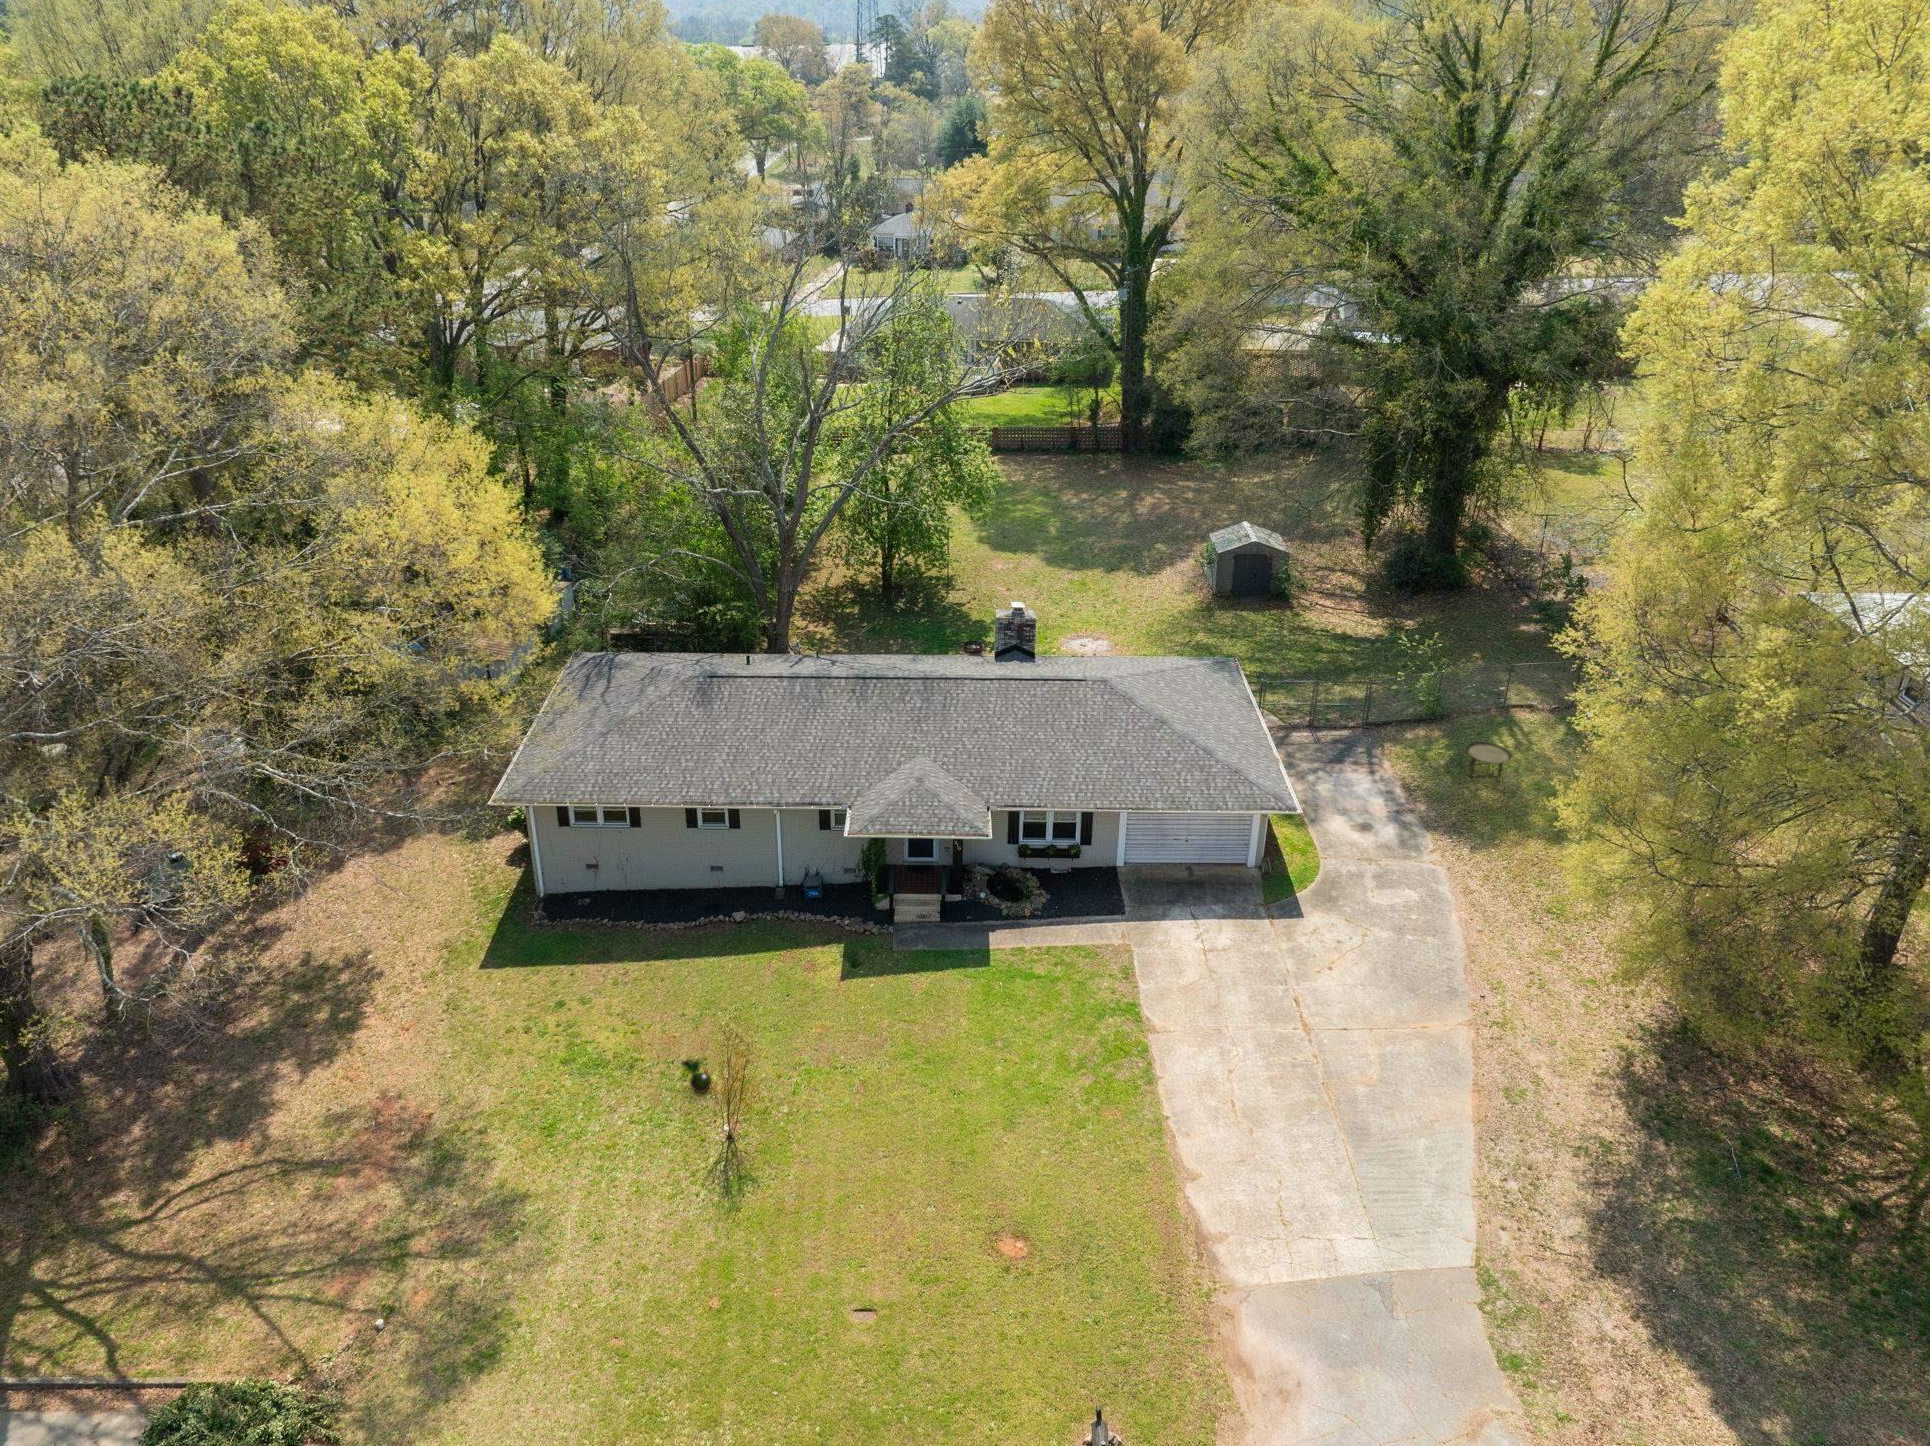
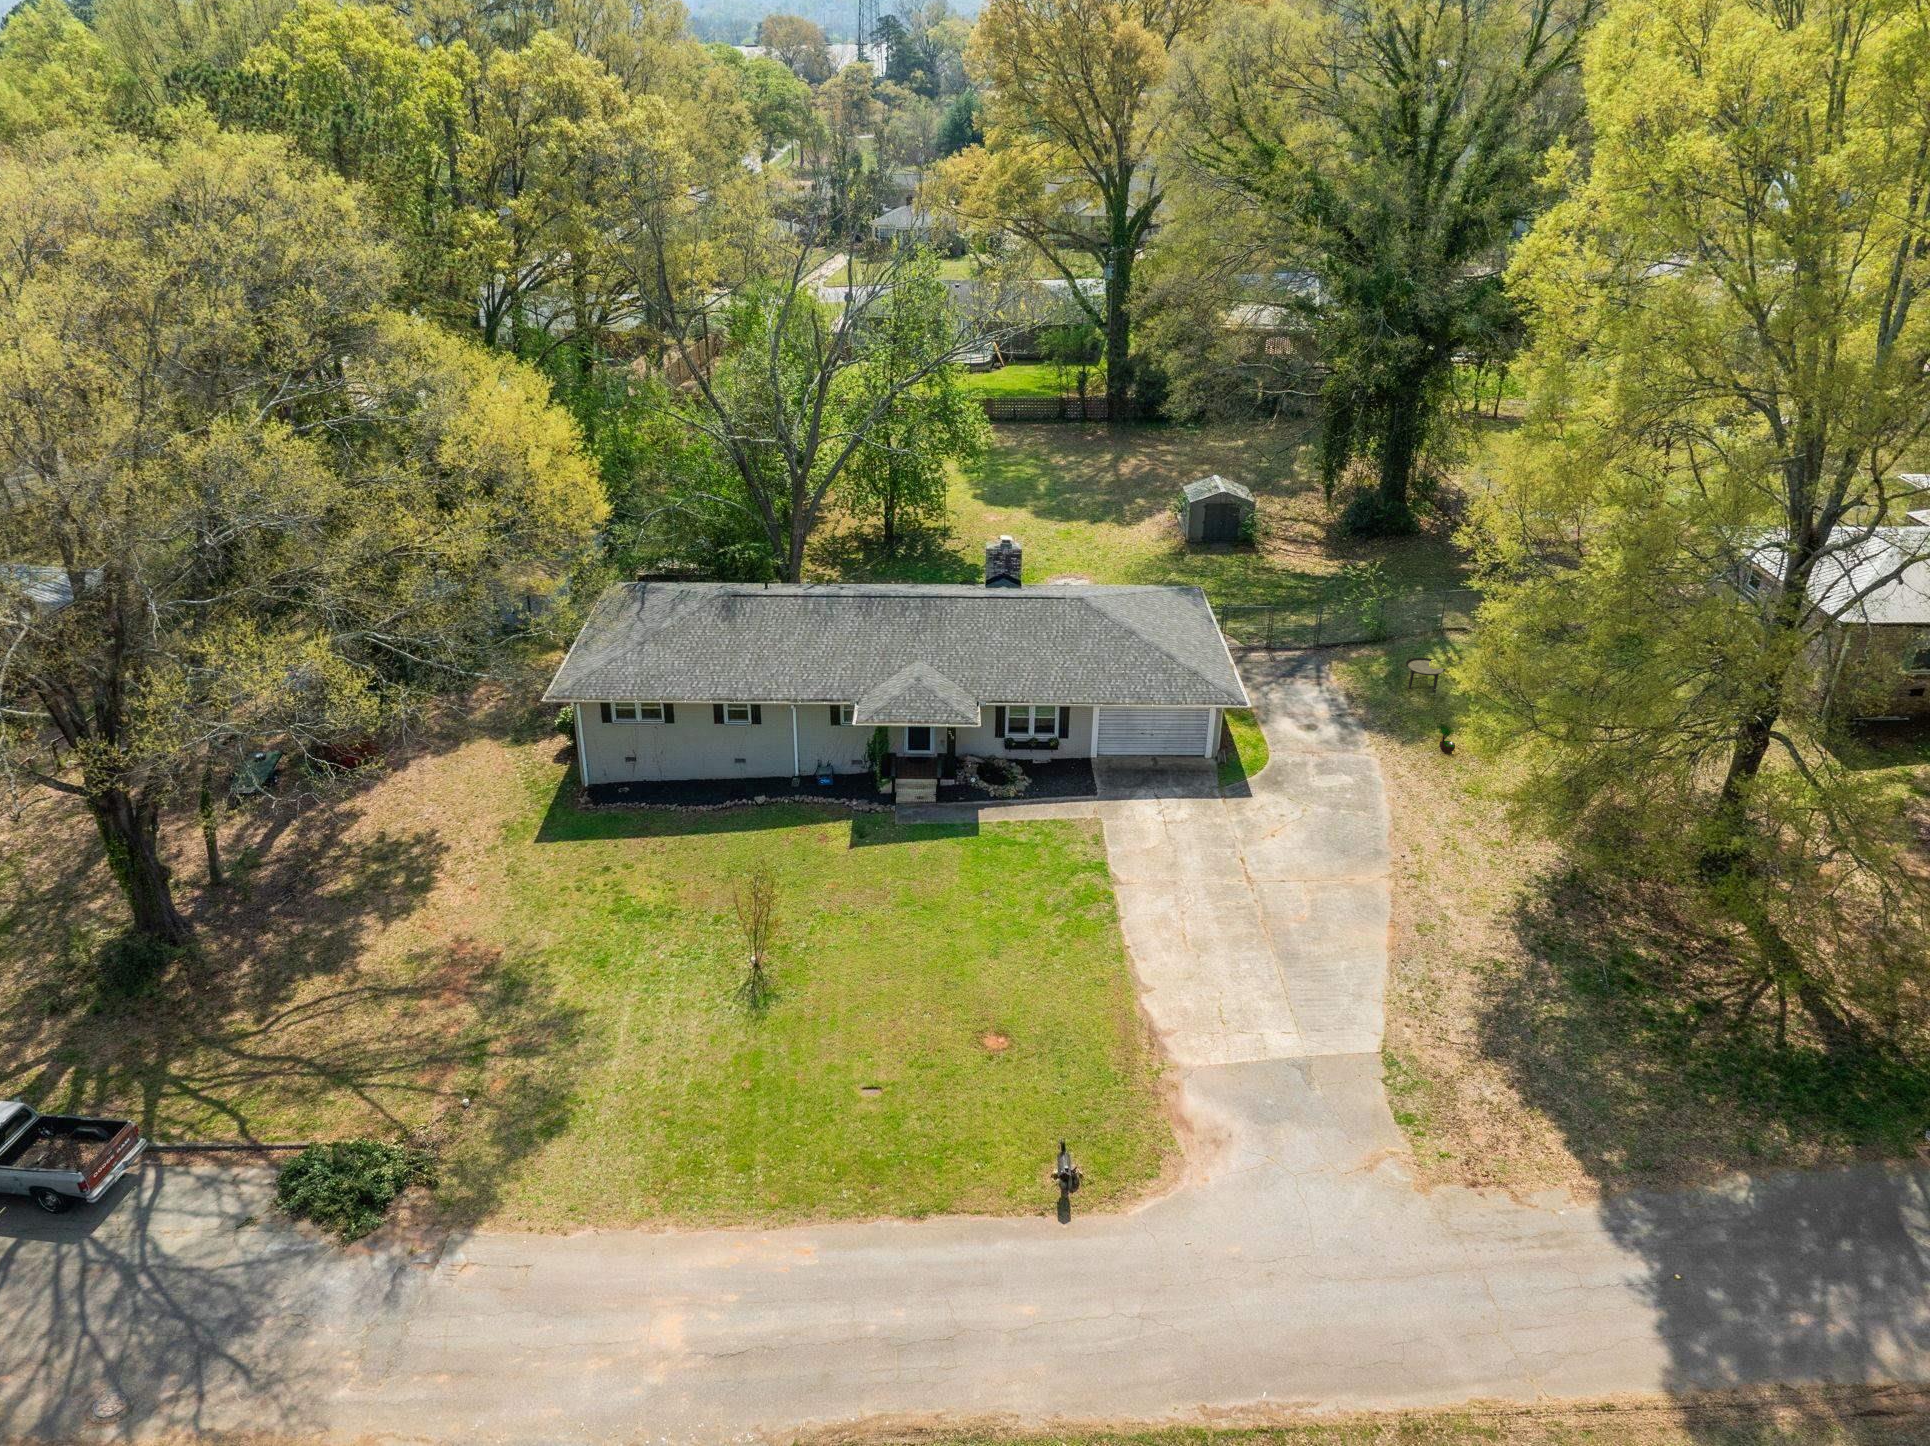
potted tree: present [682,1059,711,1093] -> present [1438,724,1455,753]

